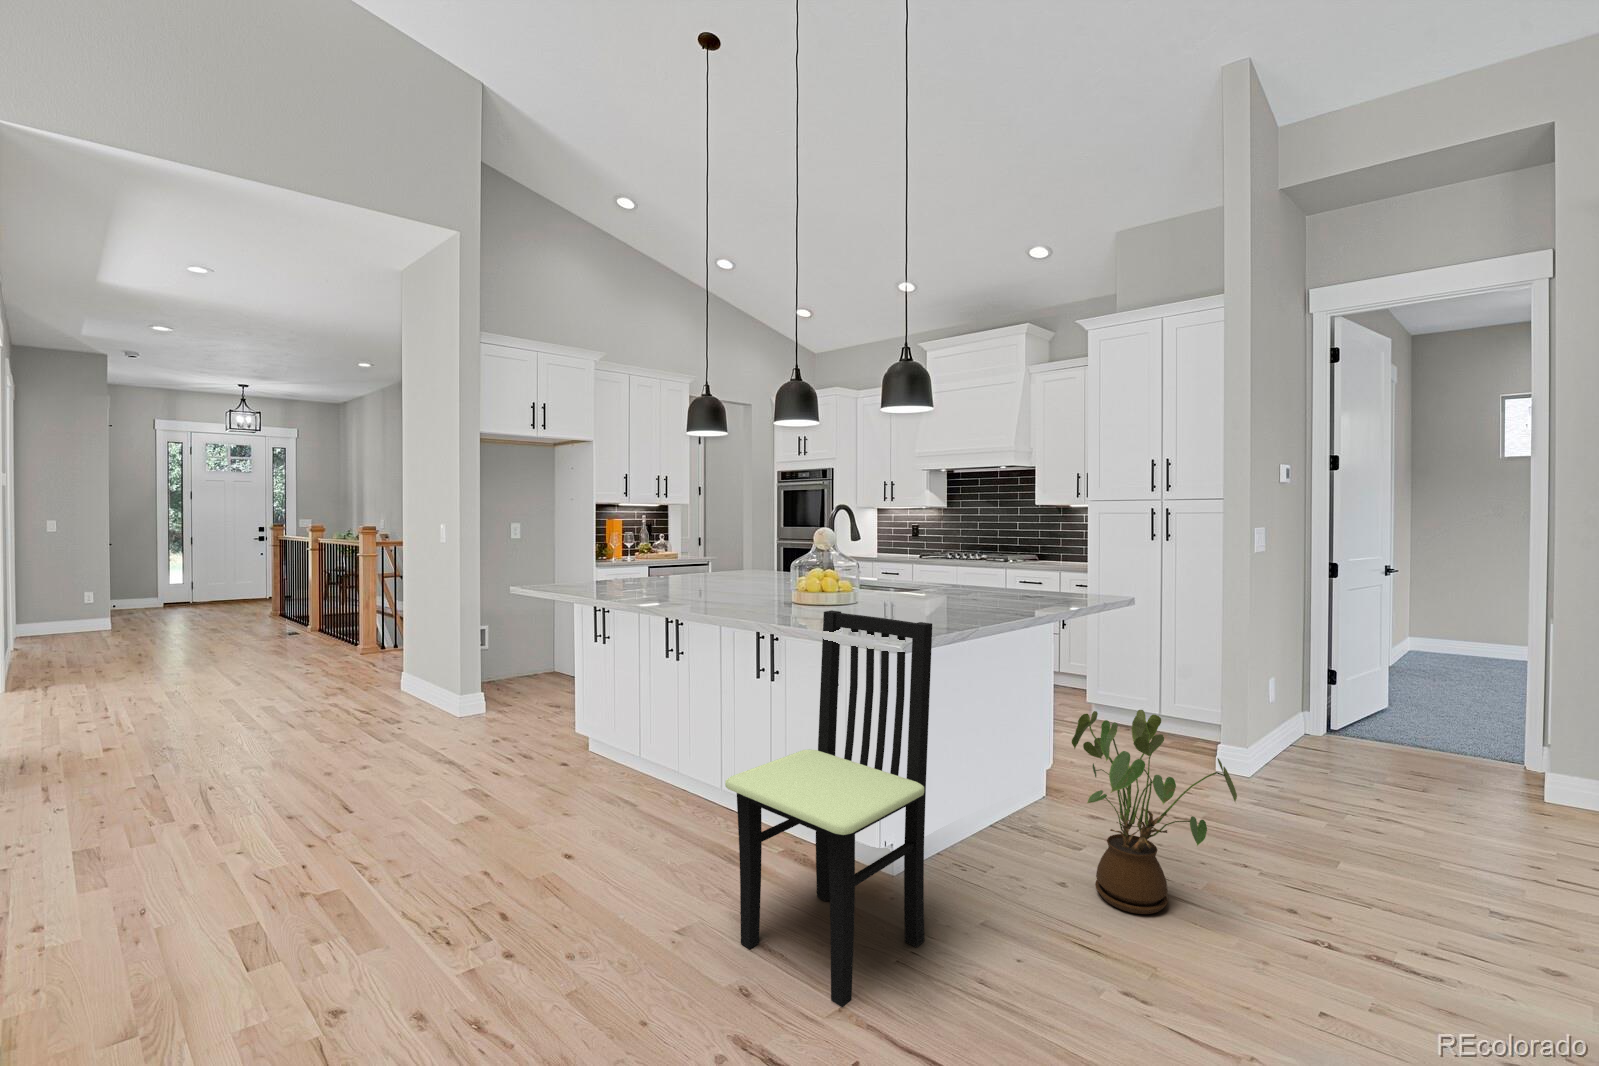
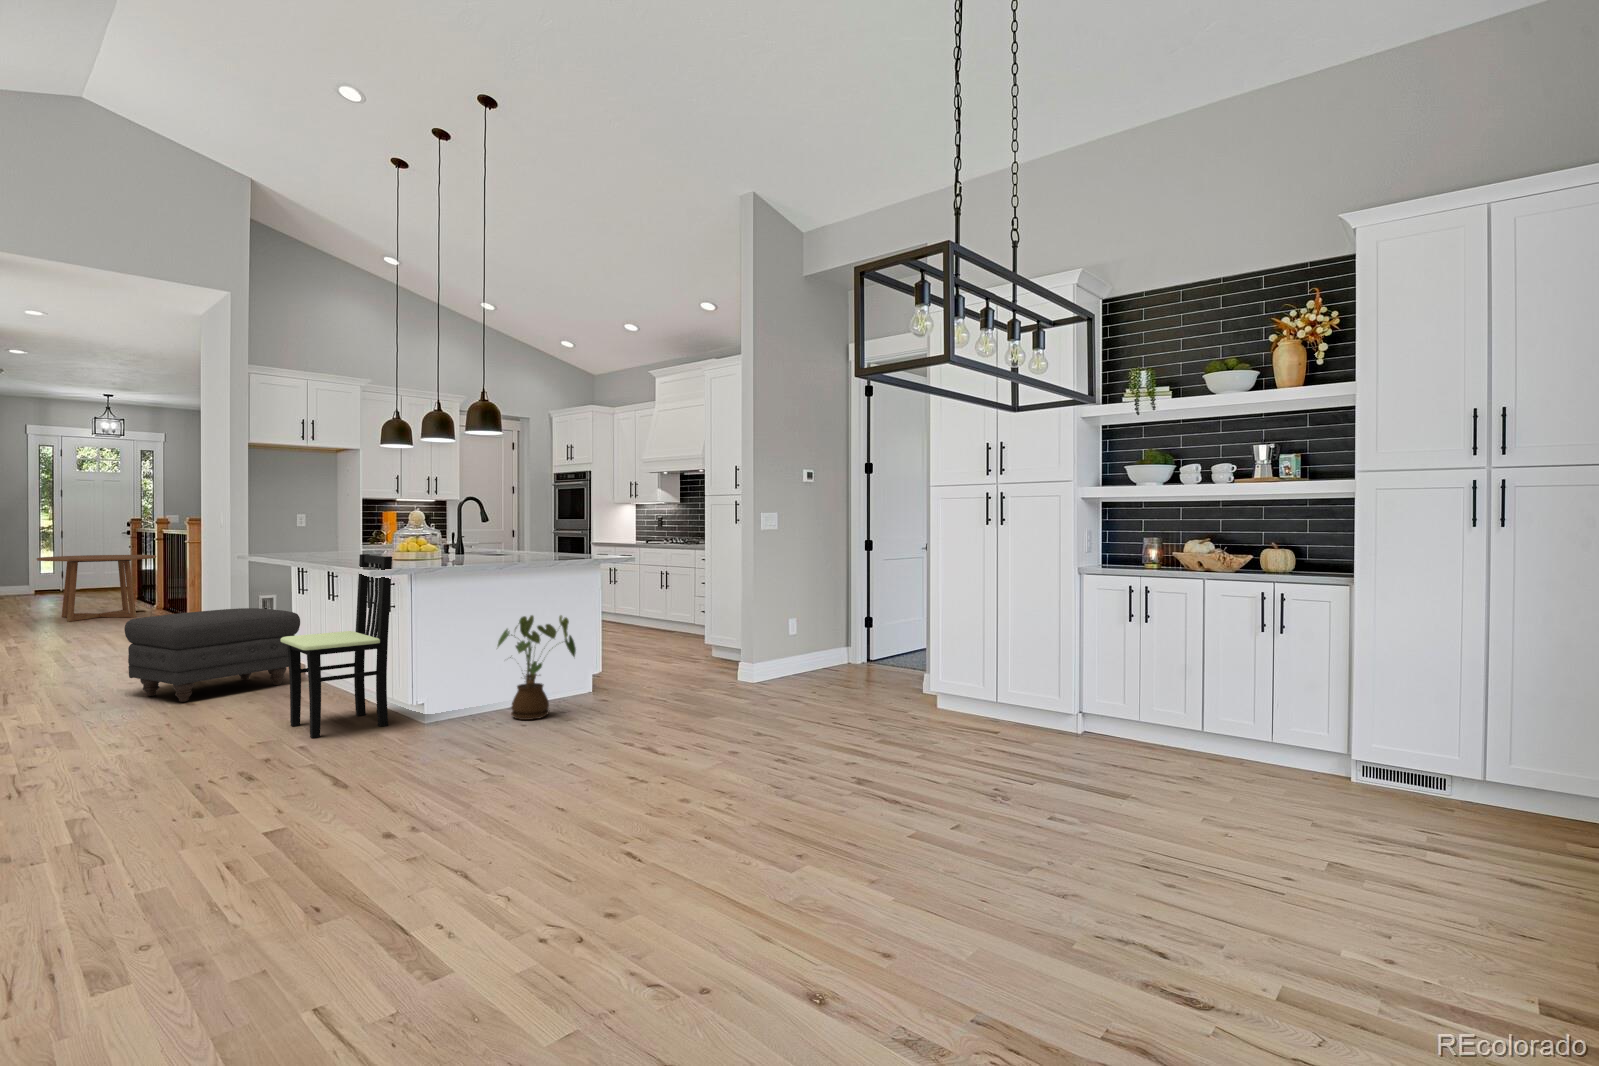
dining table: none [175,565,313,647] -> present [37,555,156,621]
ottoman: none [371,670,619,851] -> present [125,608,300,702]

